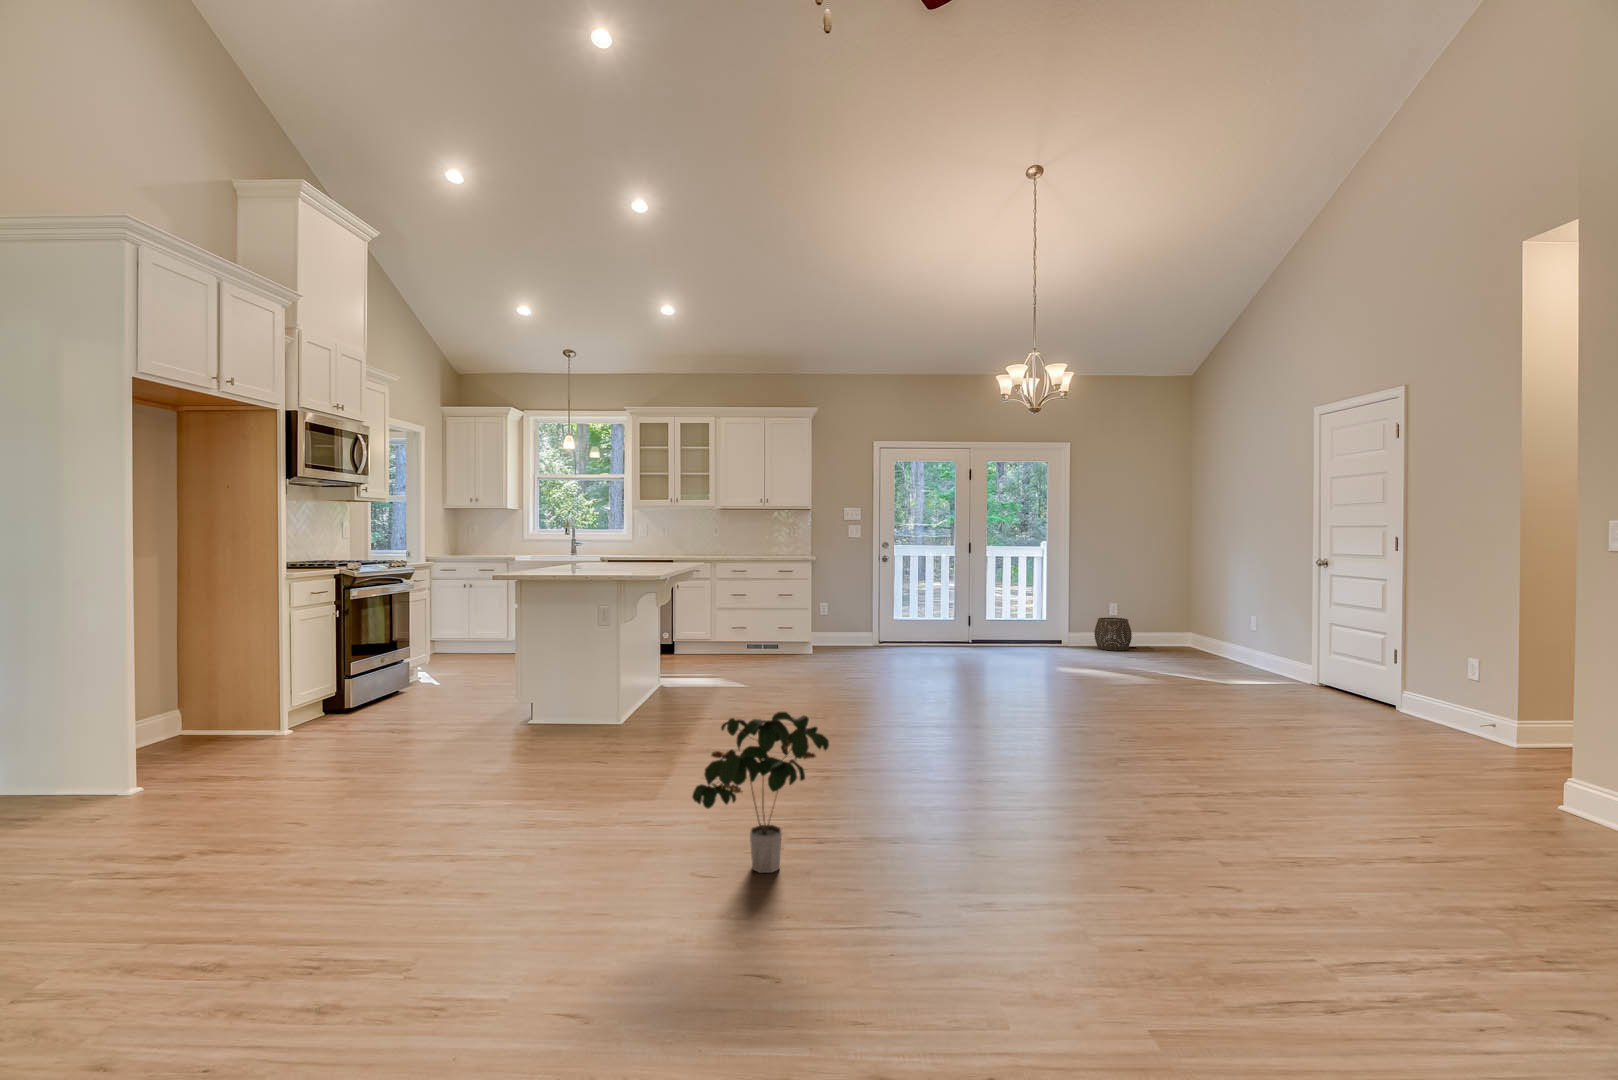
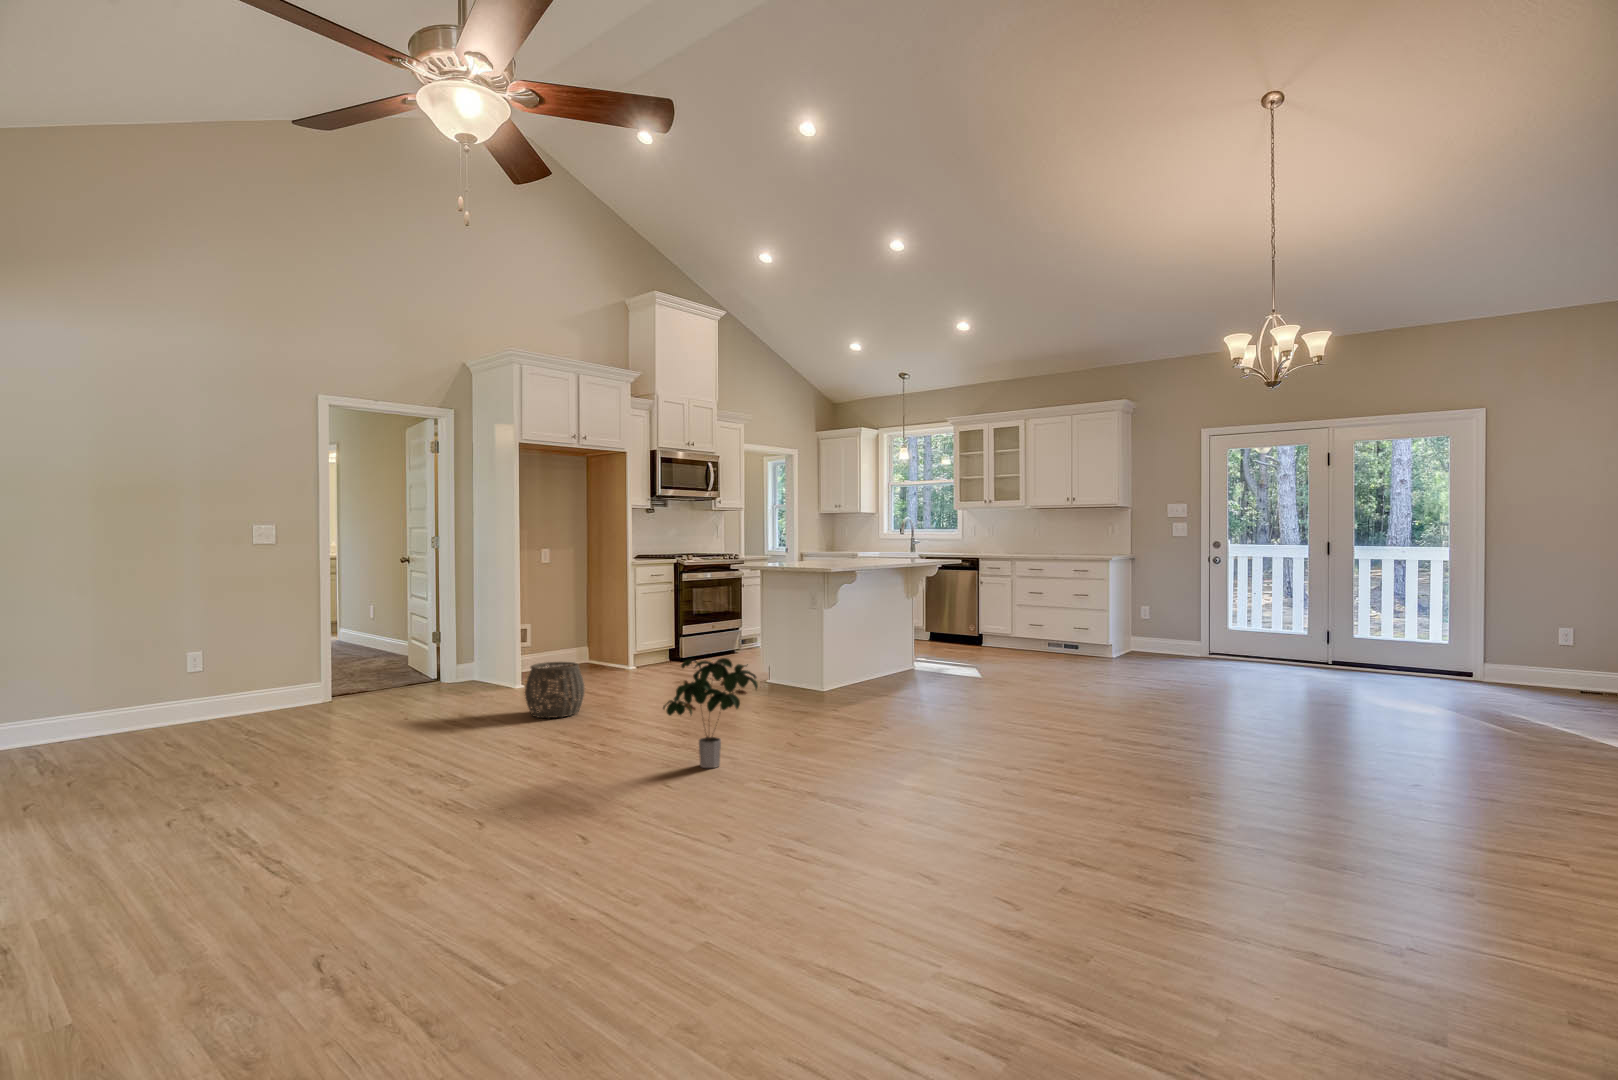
woven basket: present [1094,618,1132,651] -> present [525,662,585,718]

